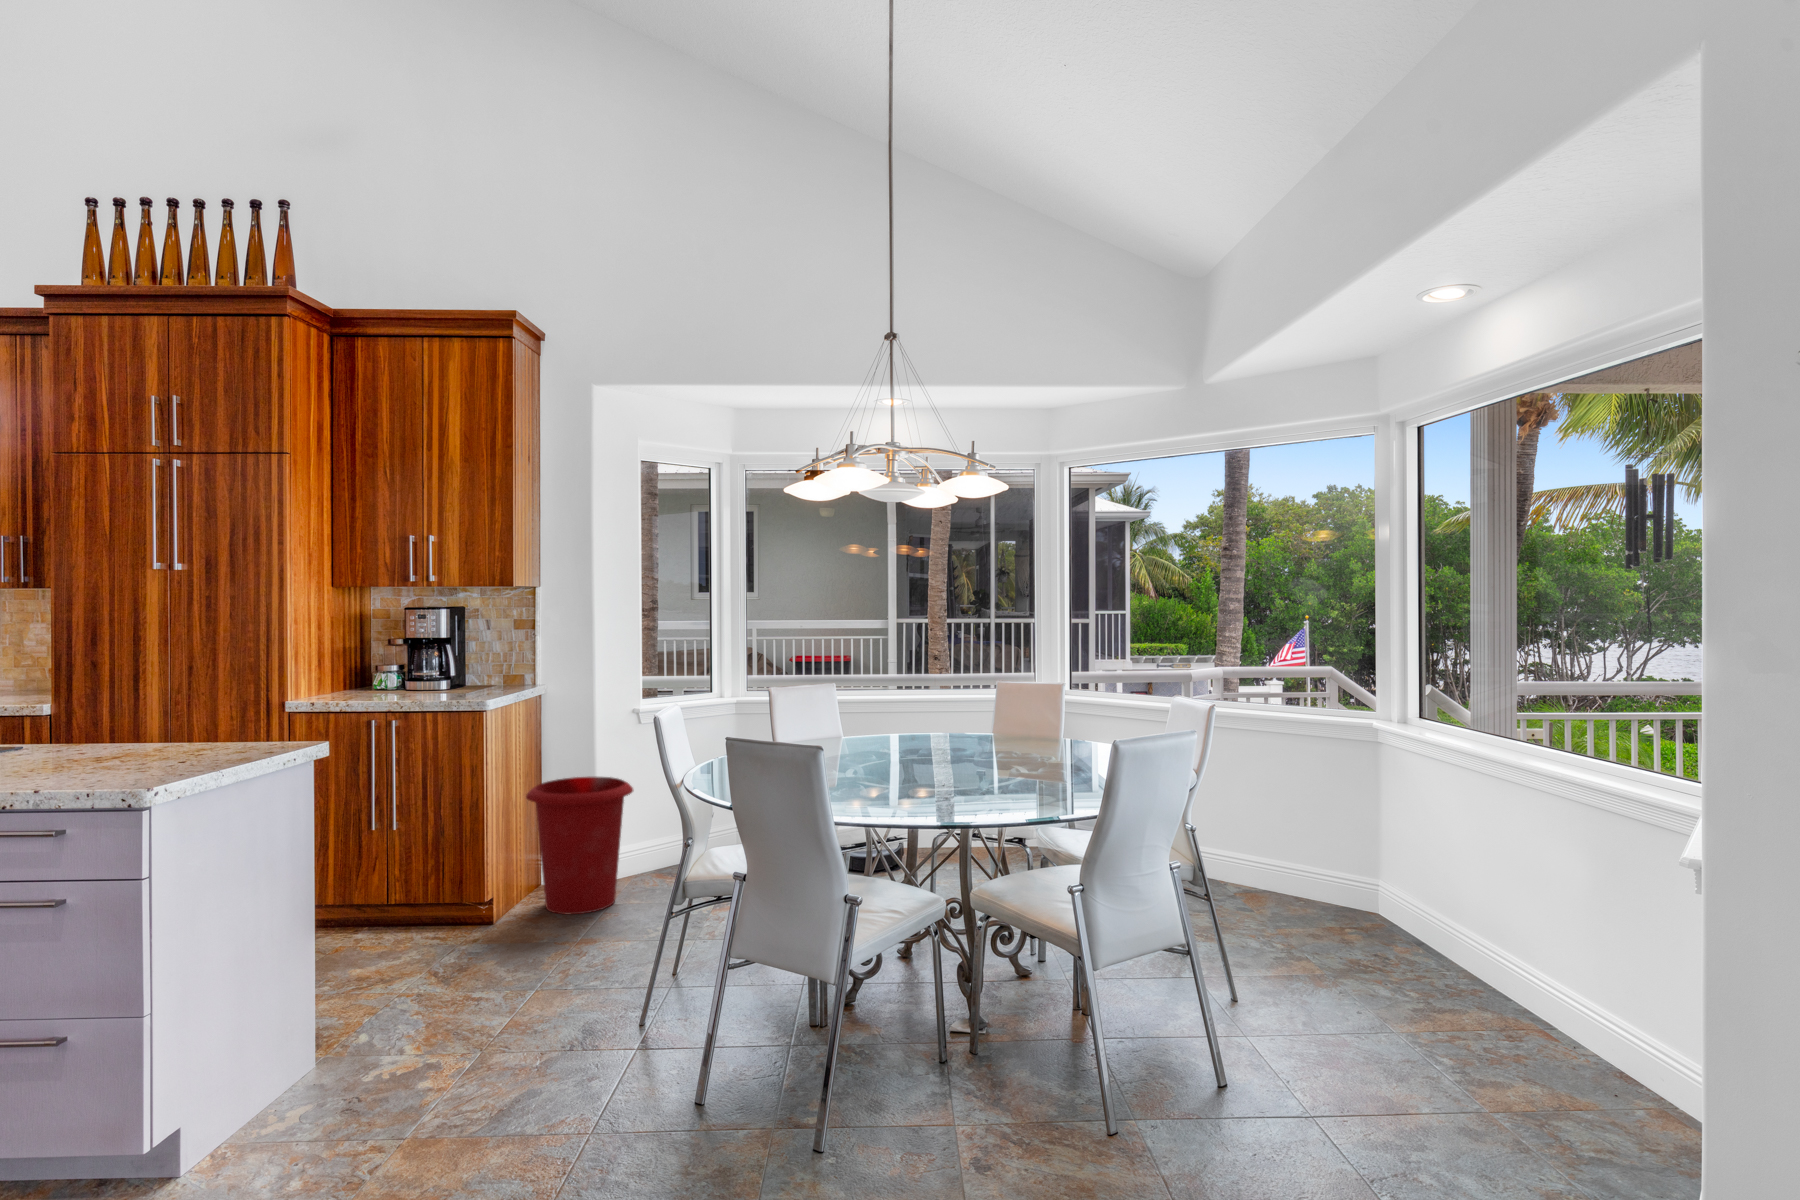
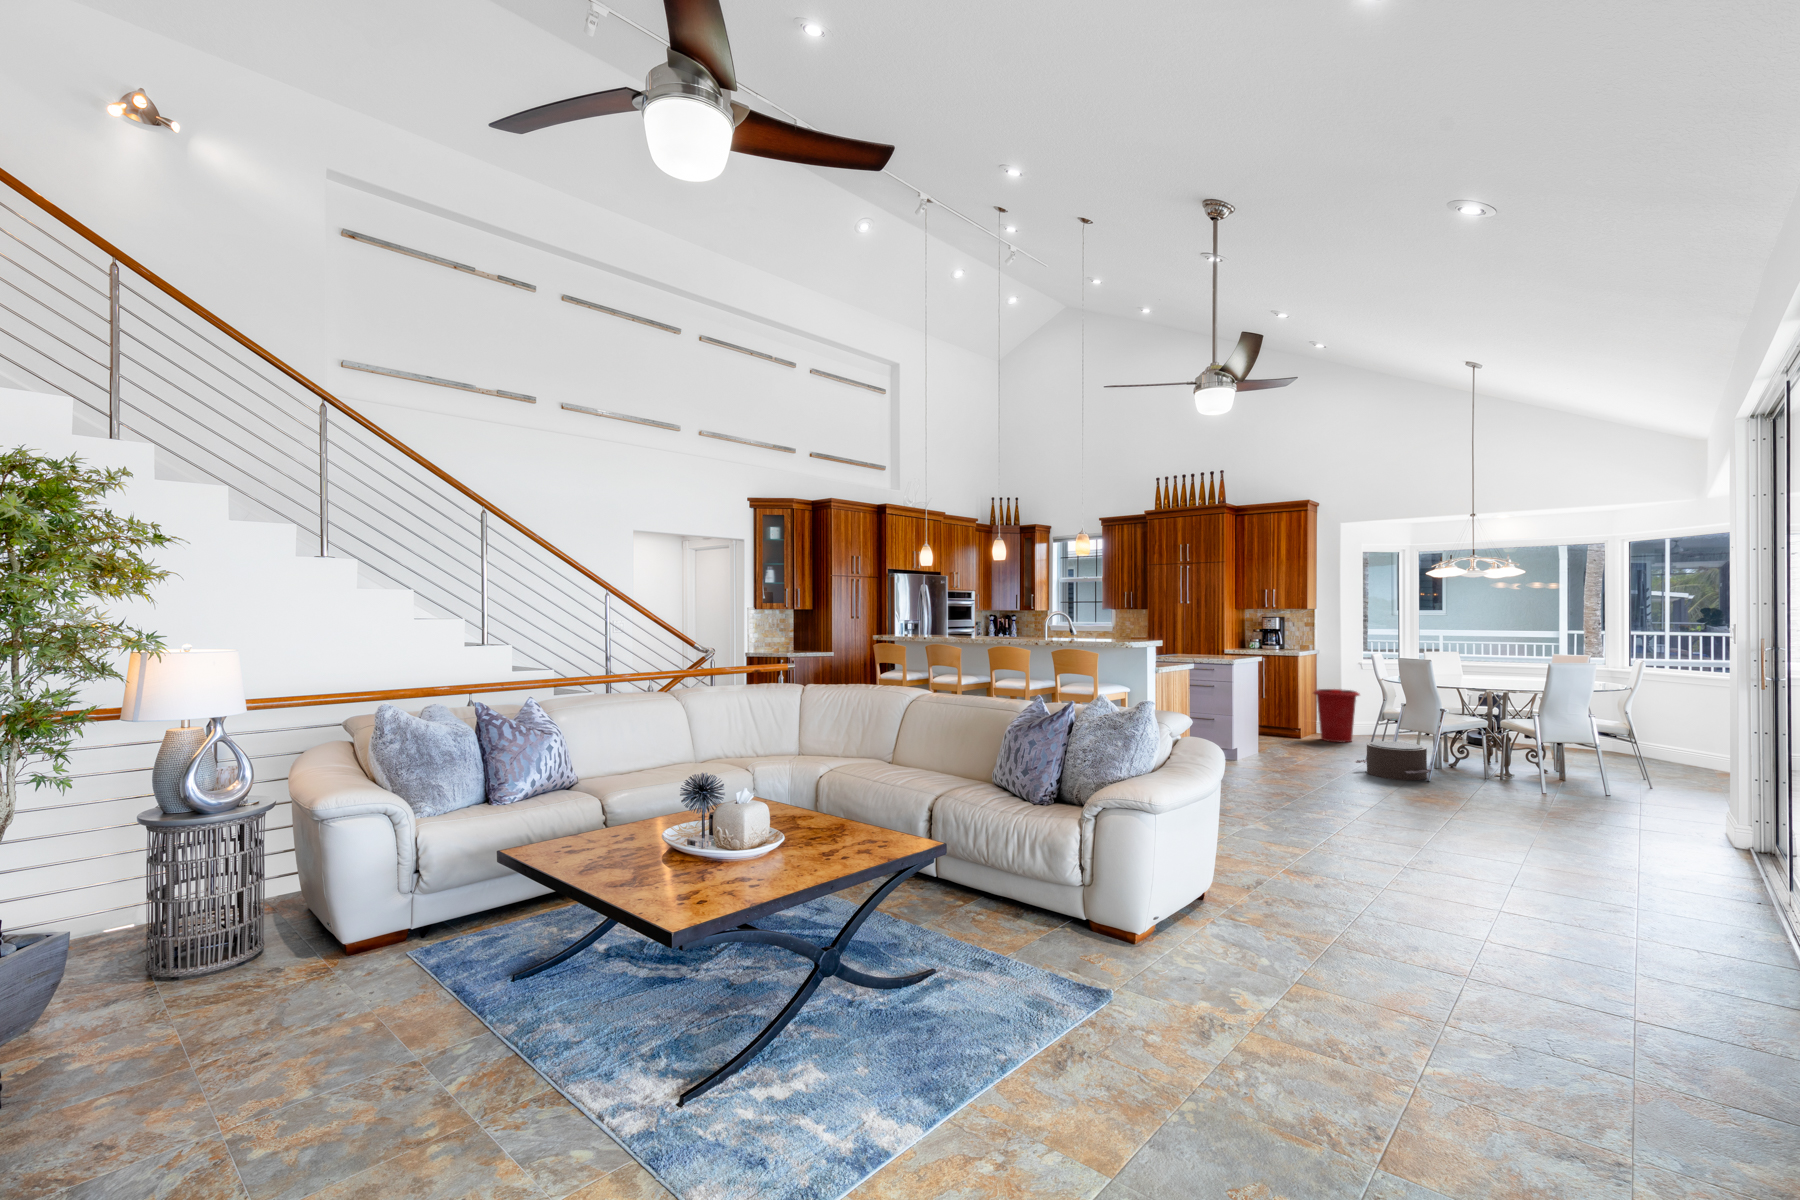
pouf: none [607,985,833,1159] -> present [1355,741,1431,780]

